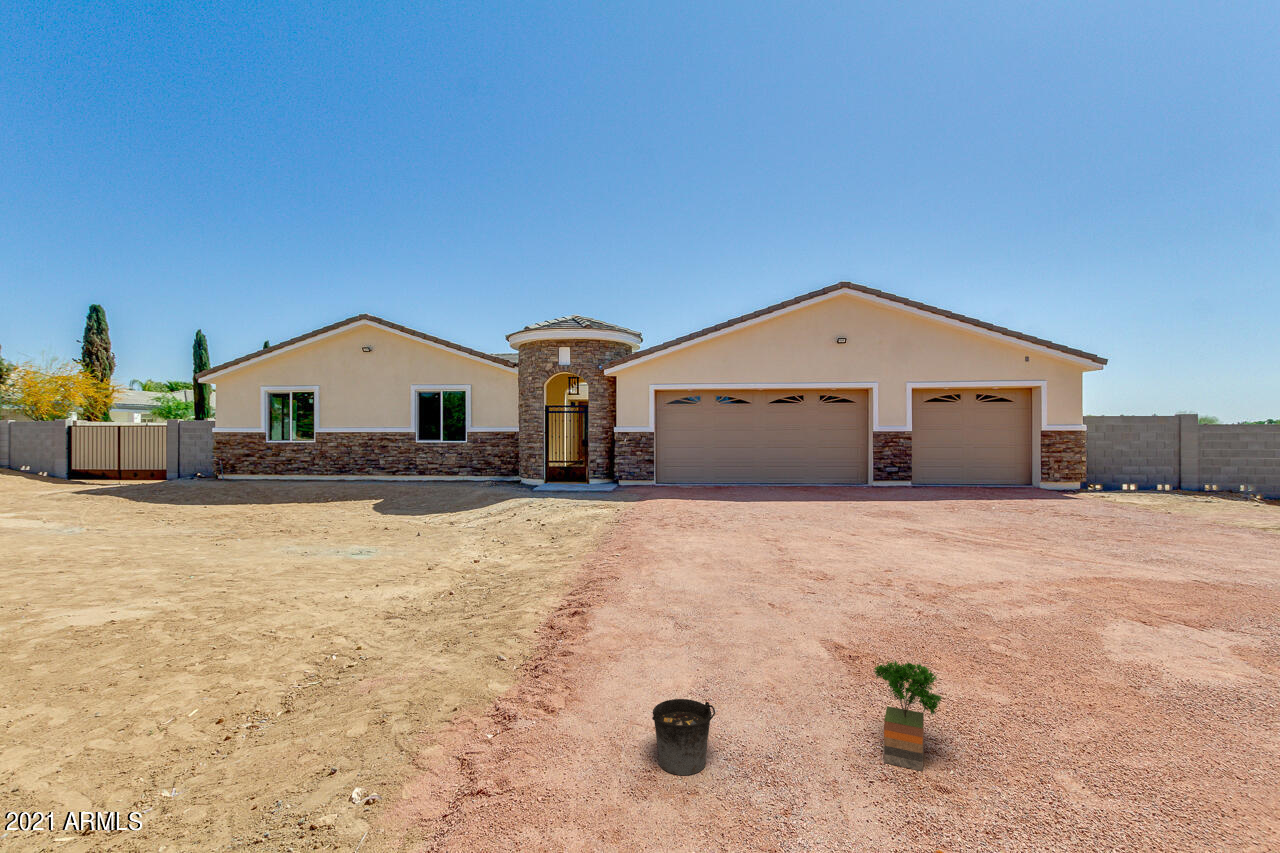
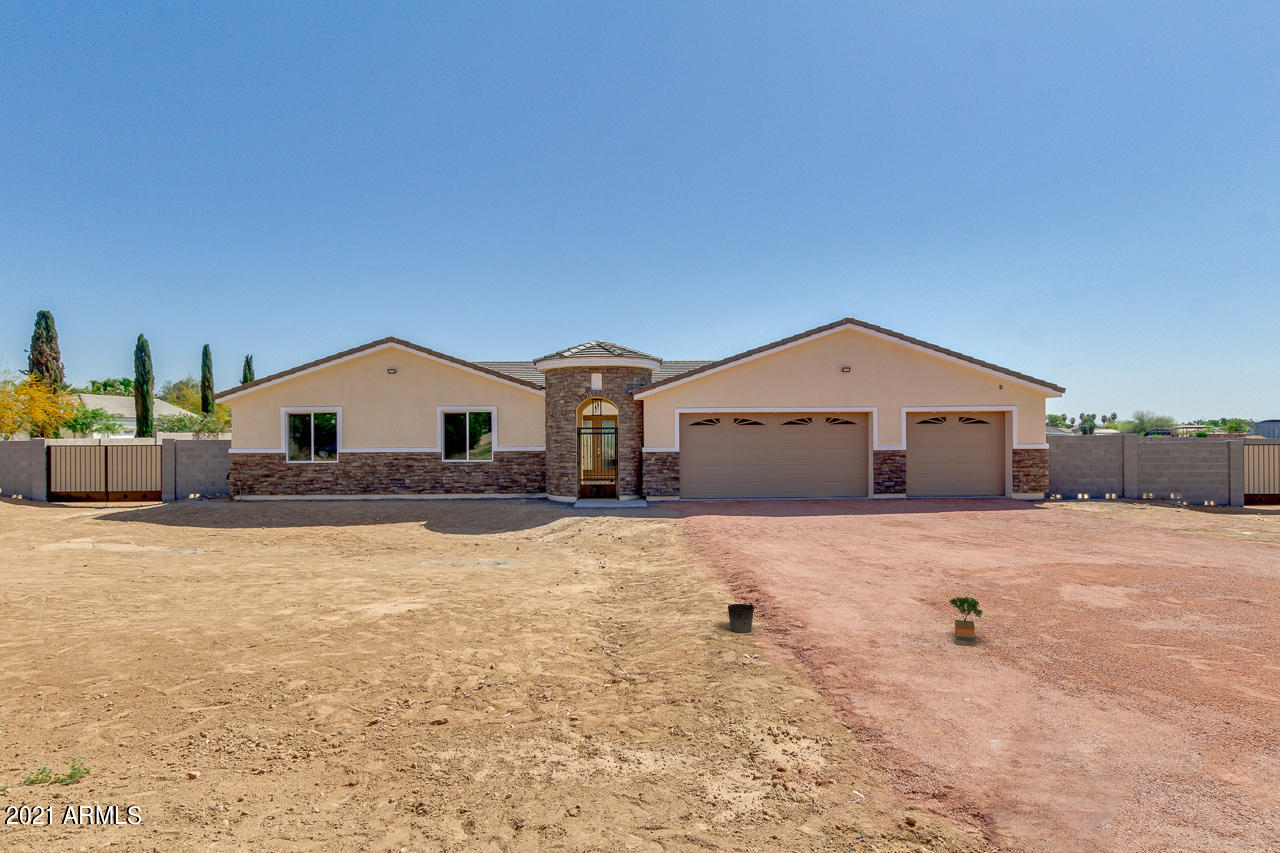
bucket: present [652,699,715,775] -> present [728,603,756,633]

